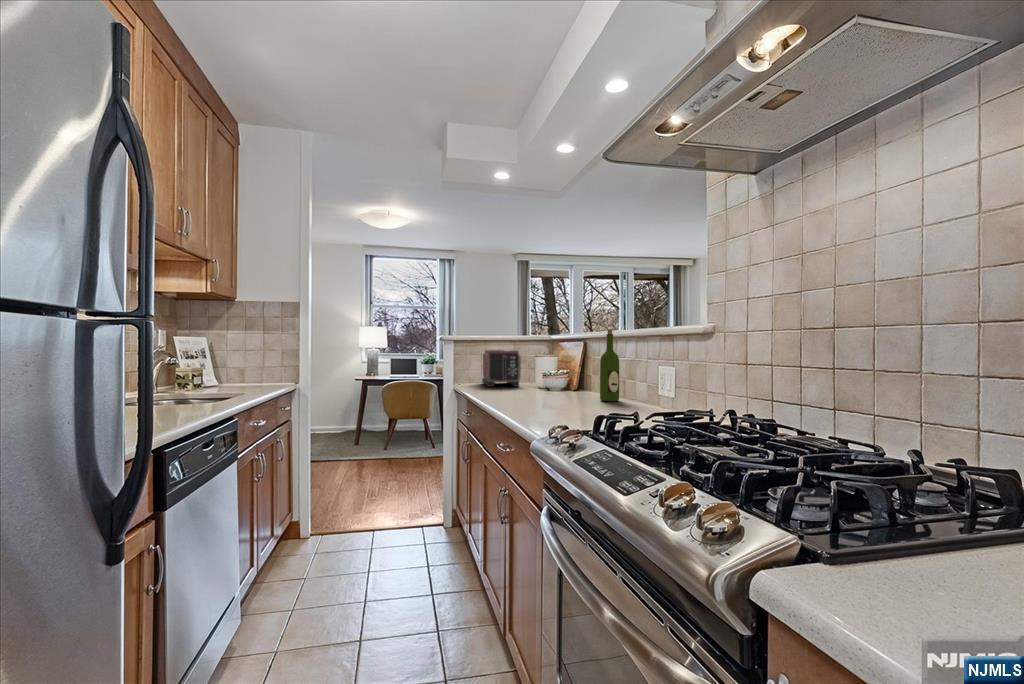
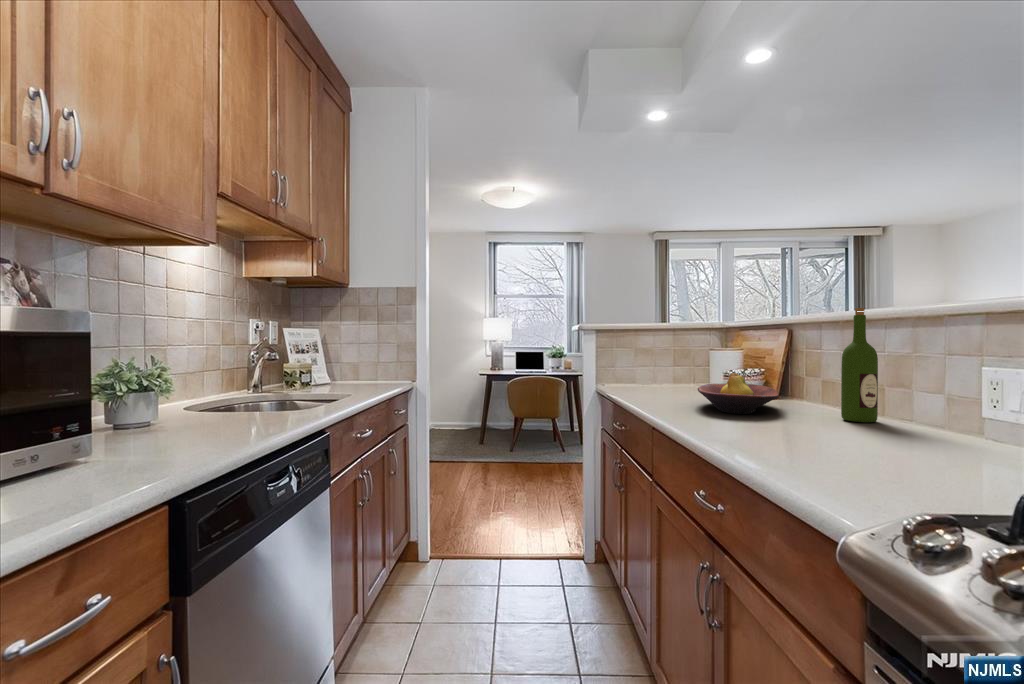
toaster: present [482,350,521,387] -> none [631,342,688,390]
fruit bowl: none [518,372,569,399] -> present [698,373,778,414]

